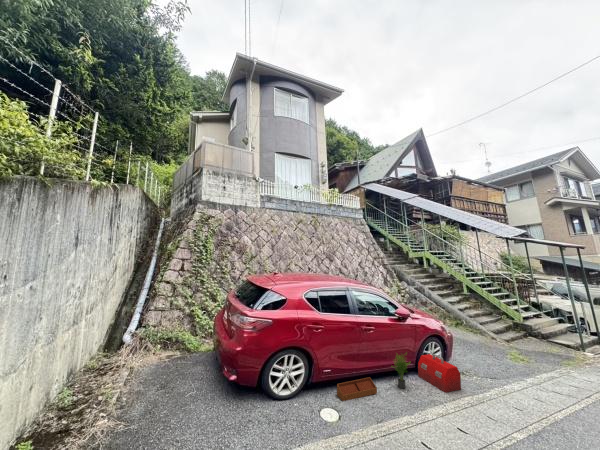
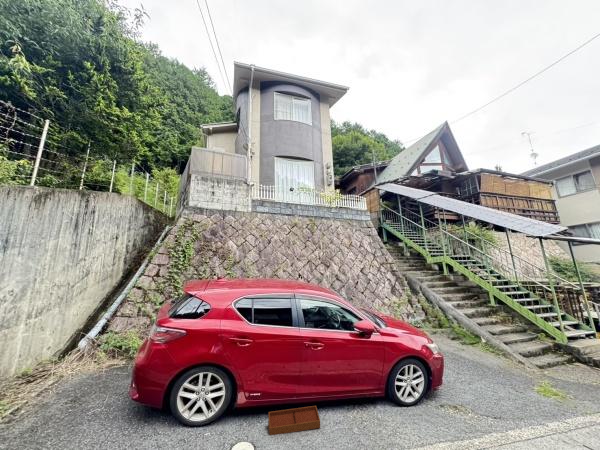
toolbox: present [418,354,461,393] -> none [389,379,441,434]
potted plant: present [394,356,408,389] -> none [342,375,372,423]

